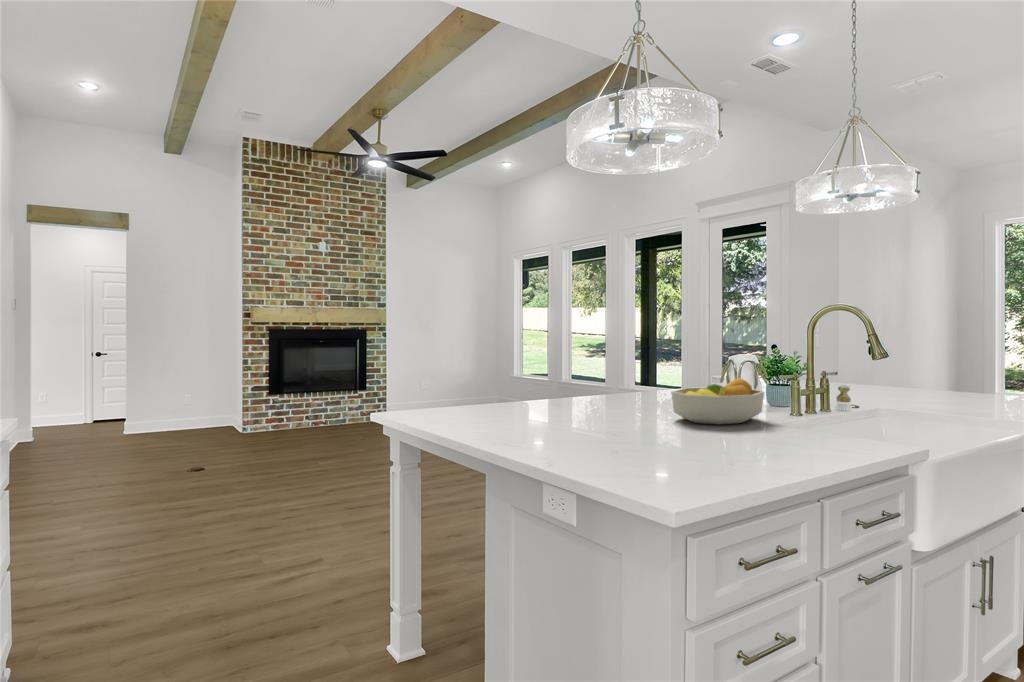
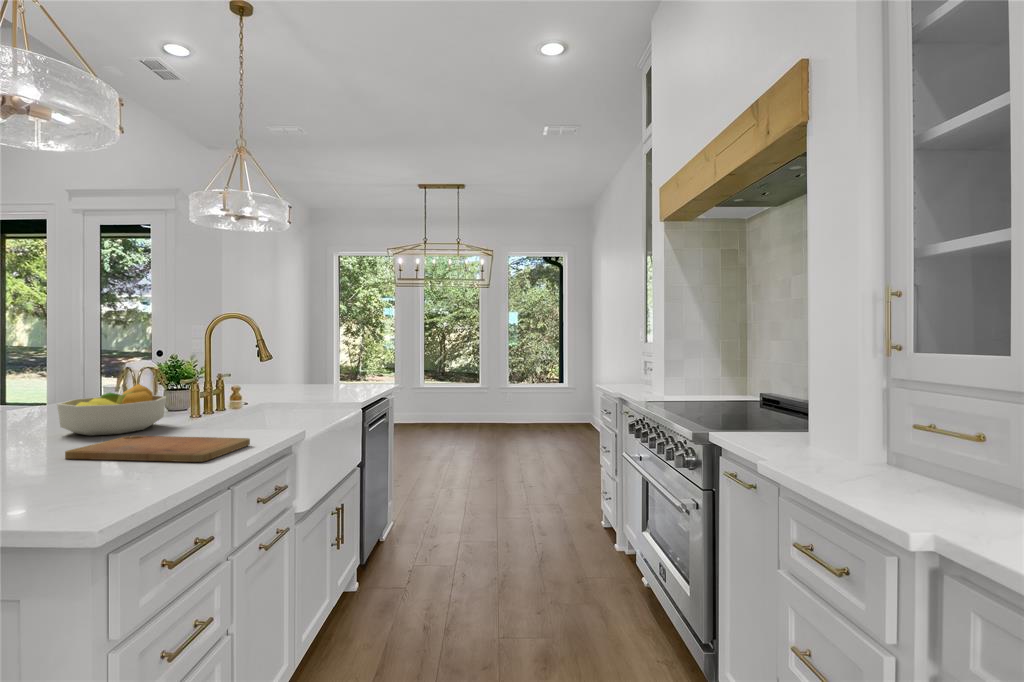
cutting board: none [668,428,846,468] -> present [65,436,250,462]

